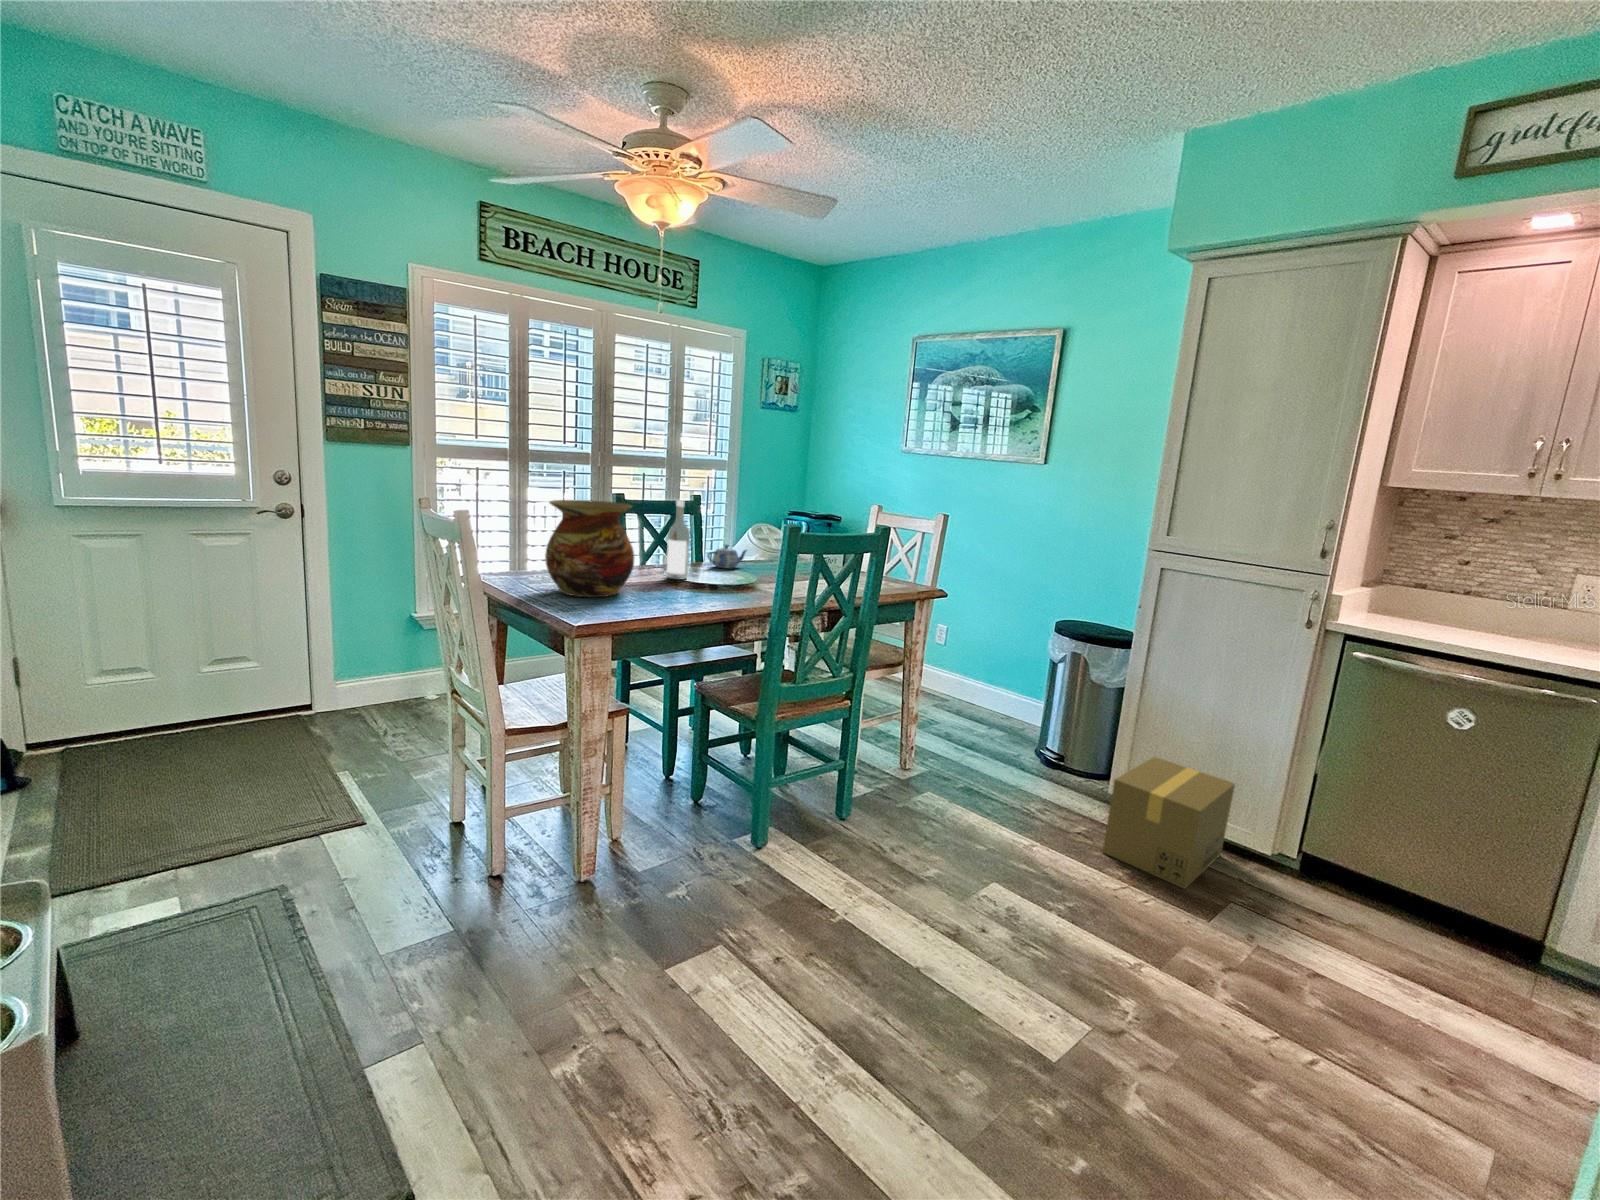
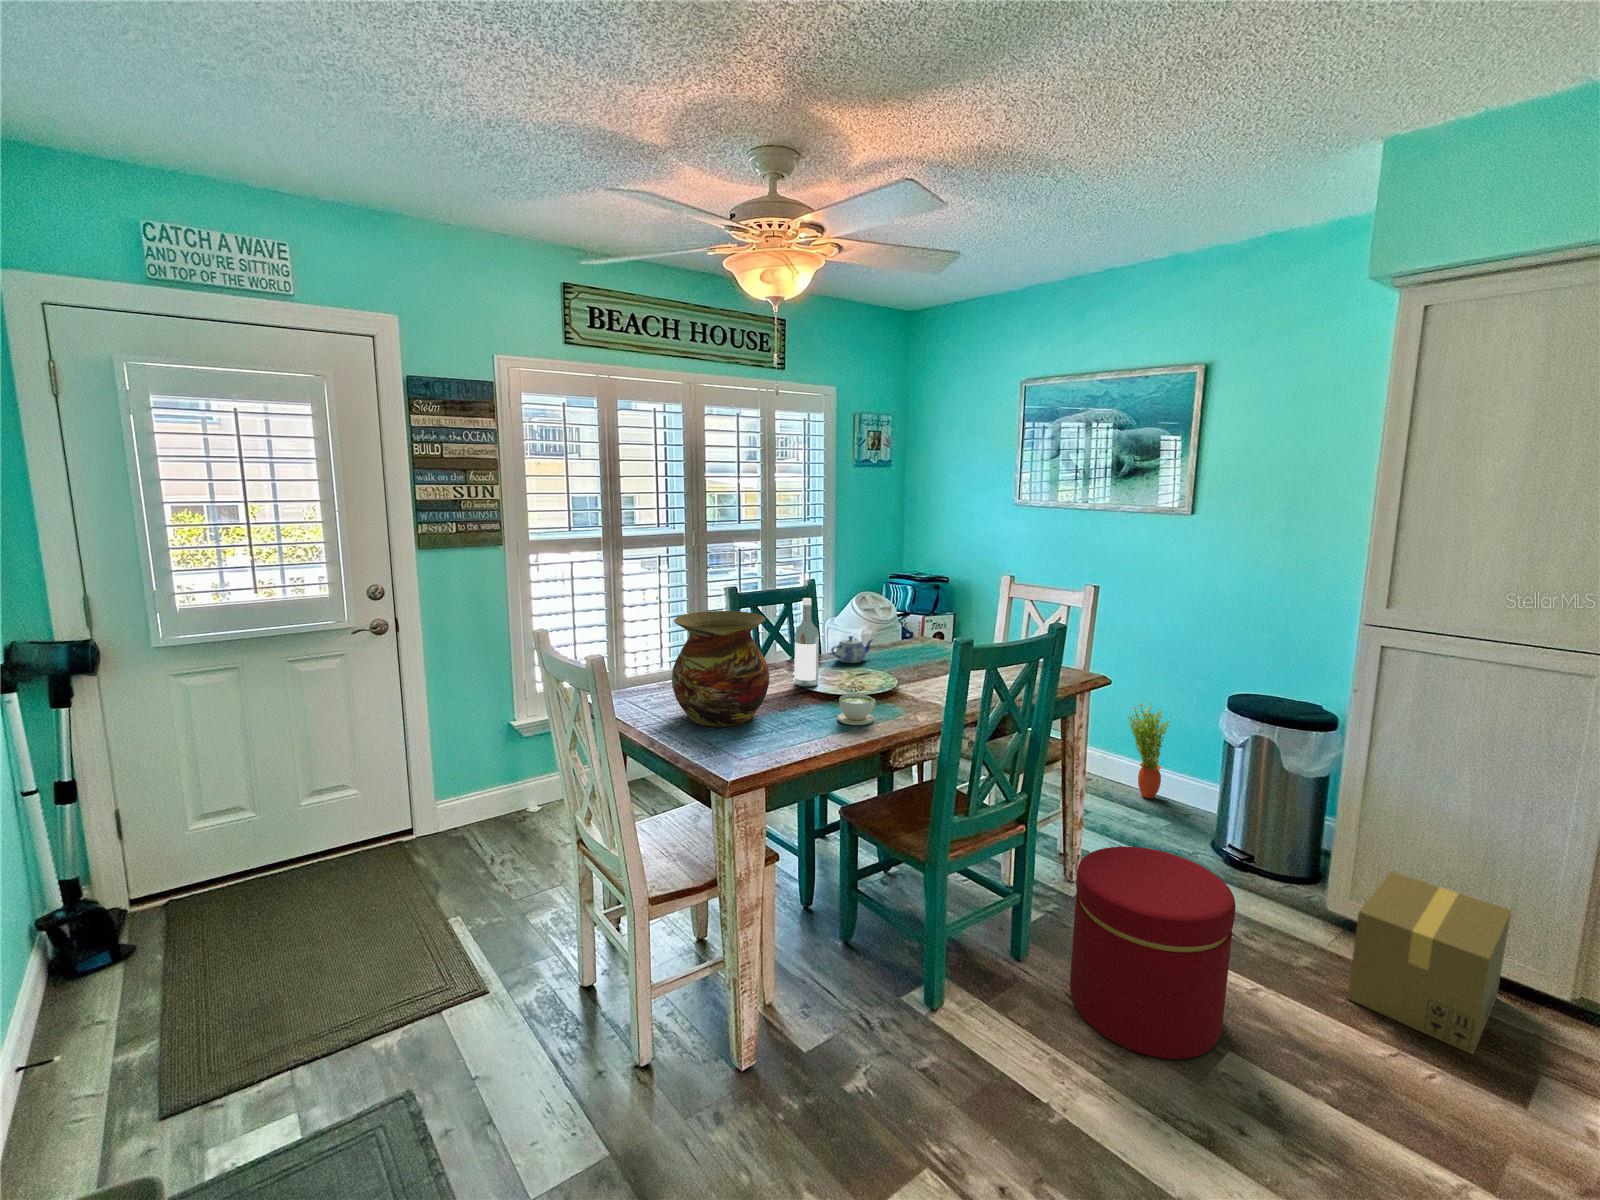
coffee cup: none [691,578,726,602] -> present [838,694,876,725]
potted plant: none [980,631,1015,715] -> present [1128,702,1170,798]
ottoman: none [877,723,1008,884] -> present [1070,847,1235,1059]

